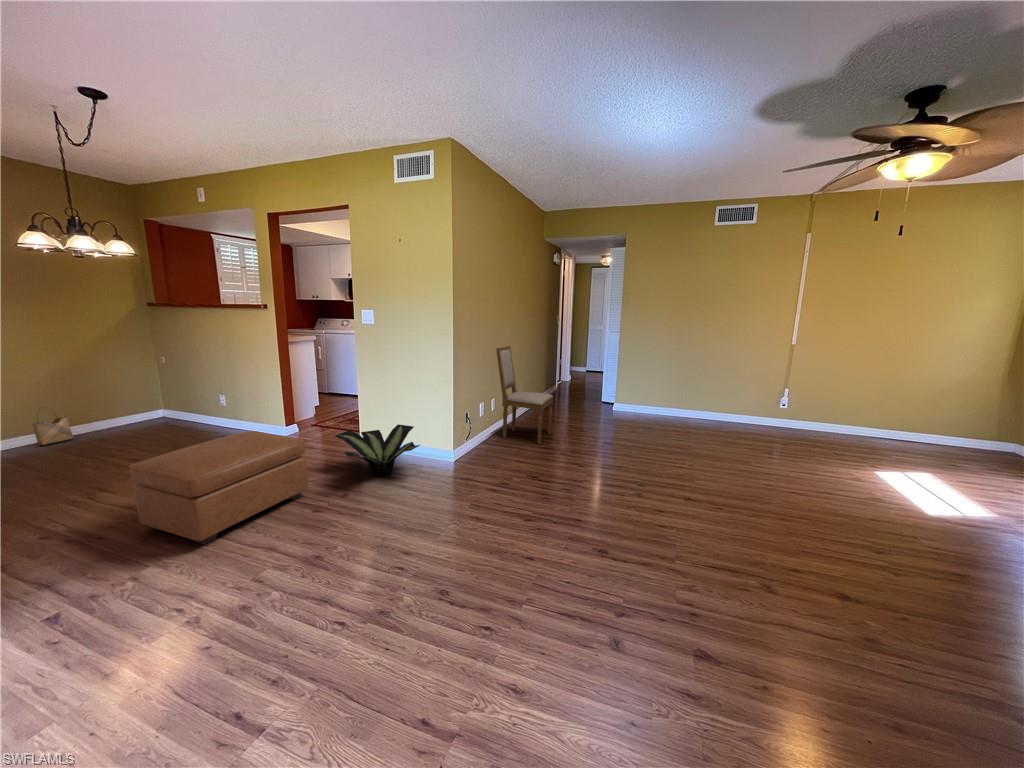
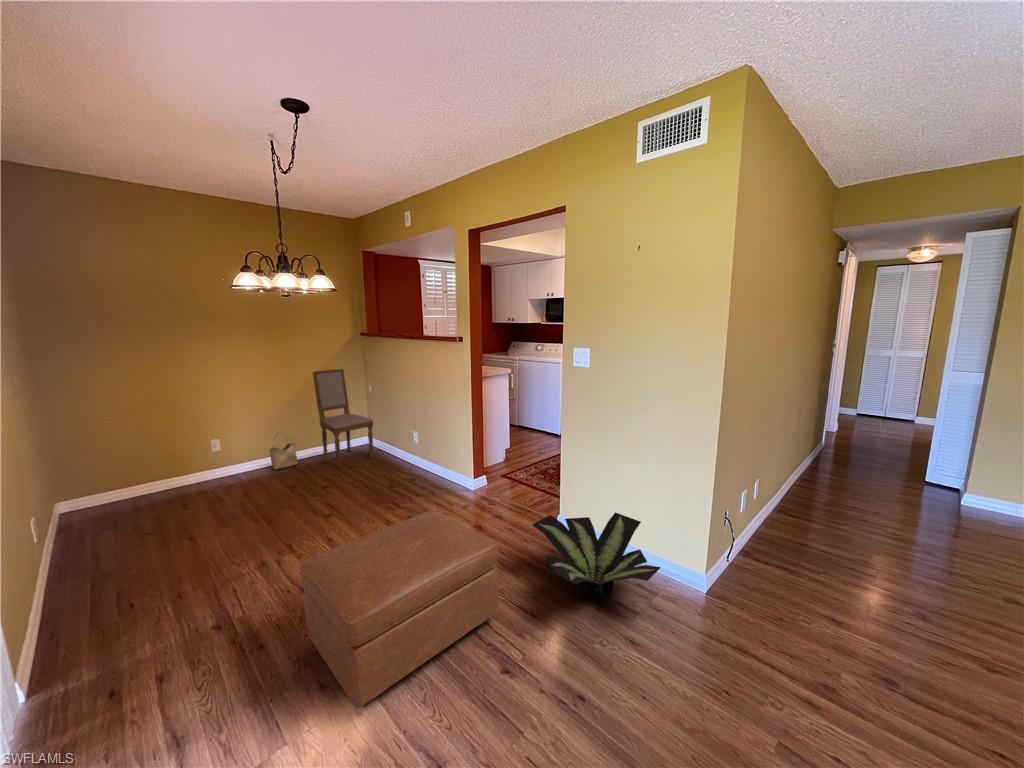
dining chair: present [496,346,553,444] -> present [313,369,373,467]

